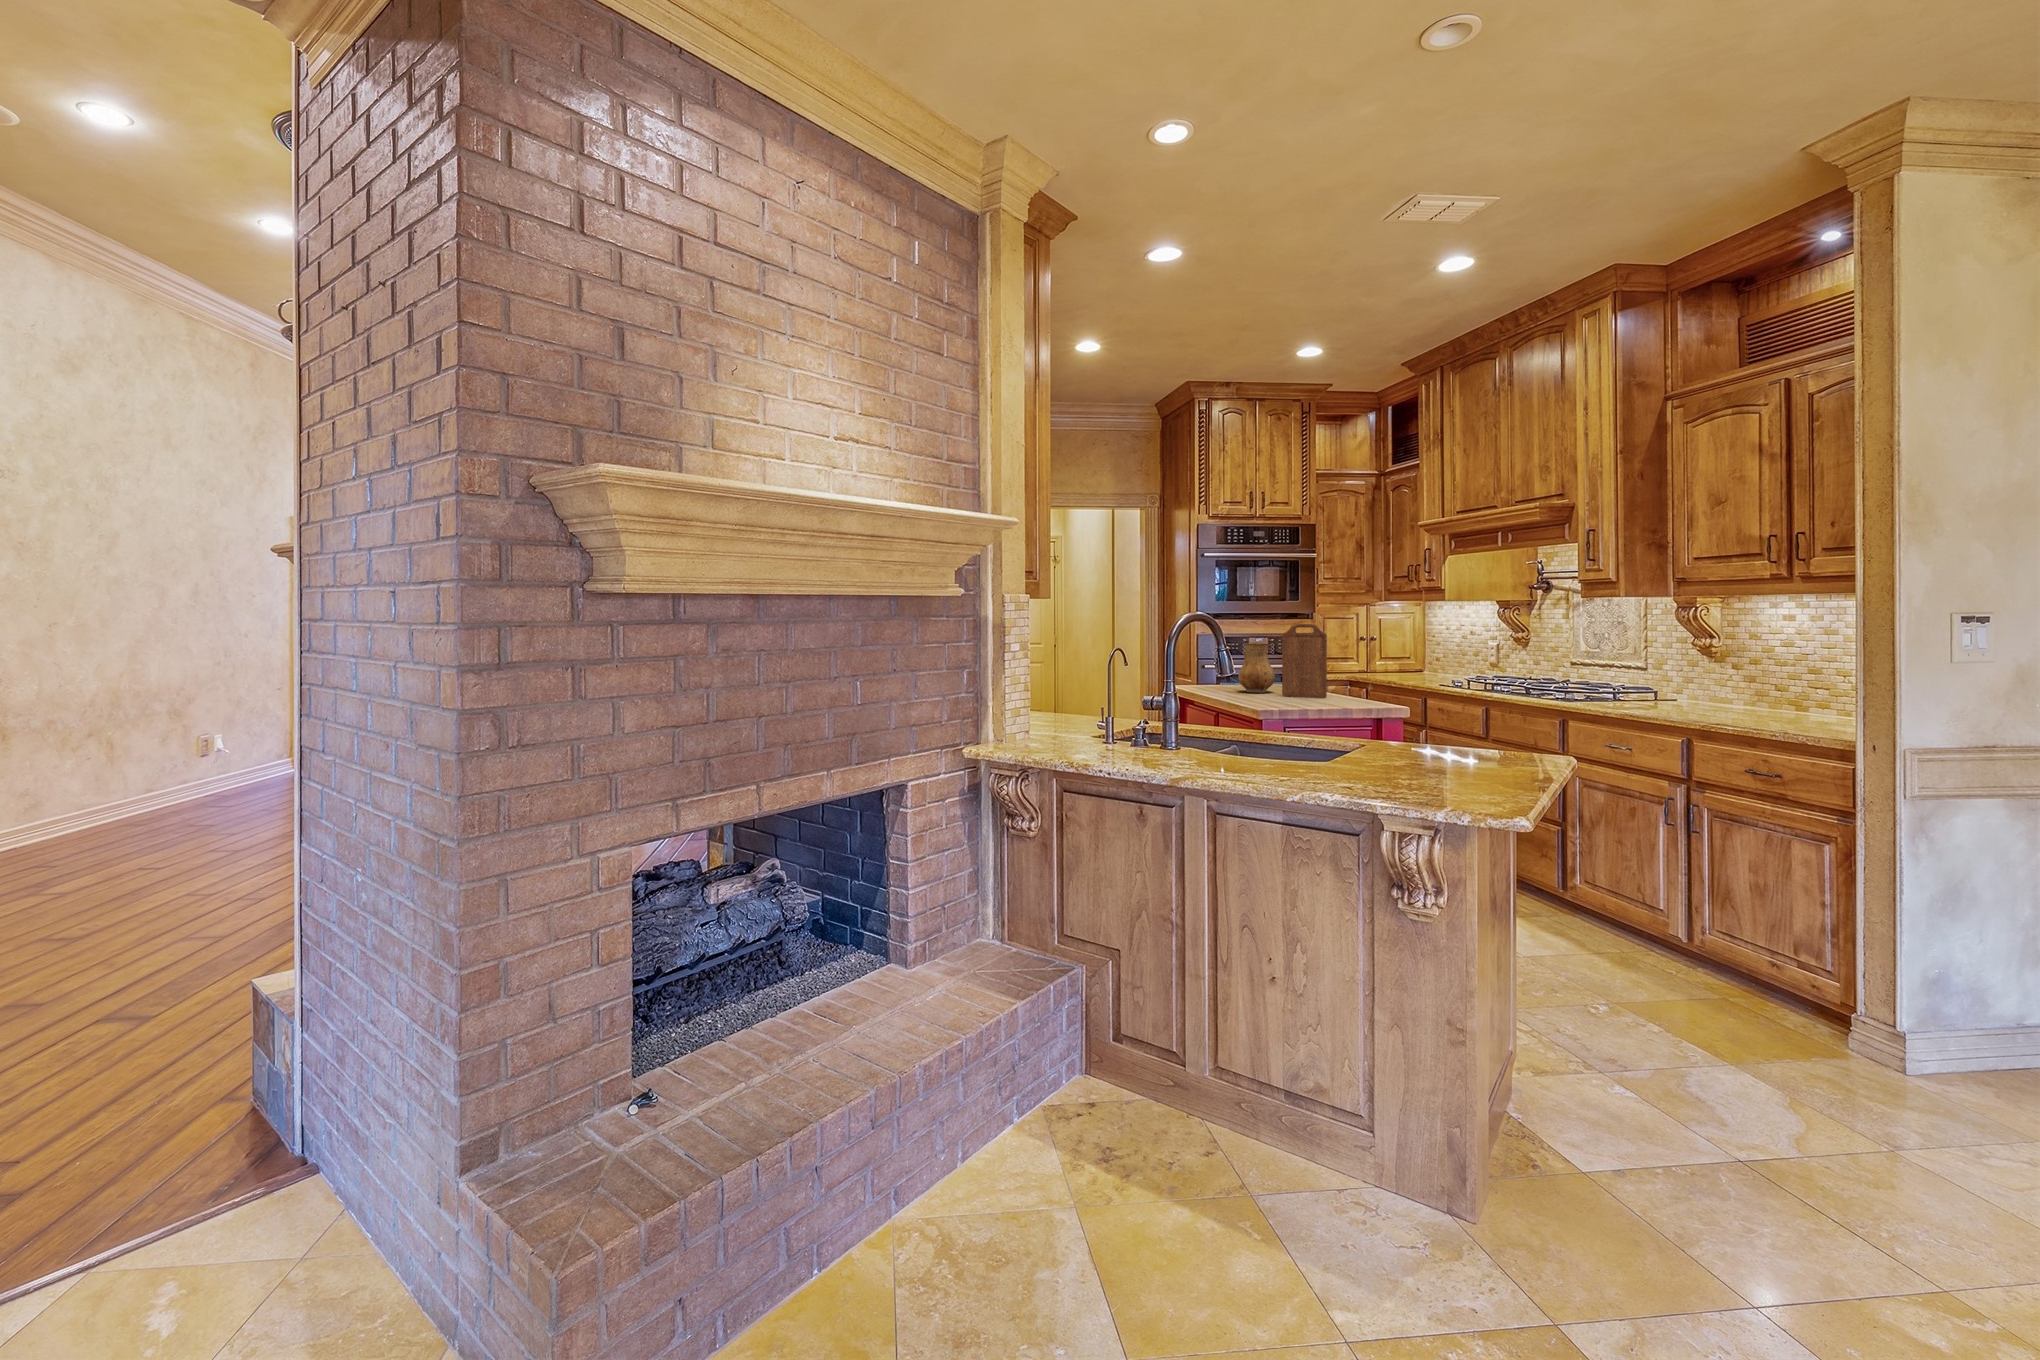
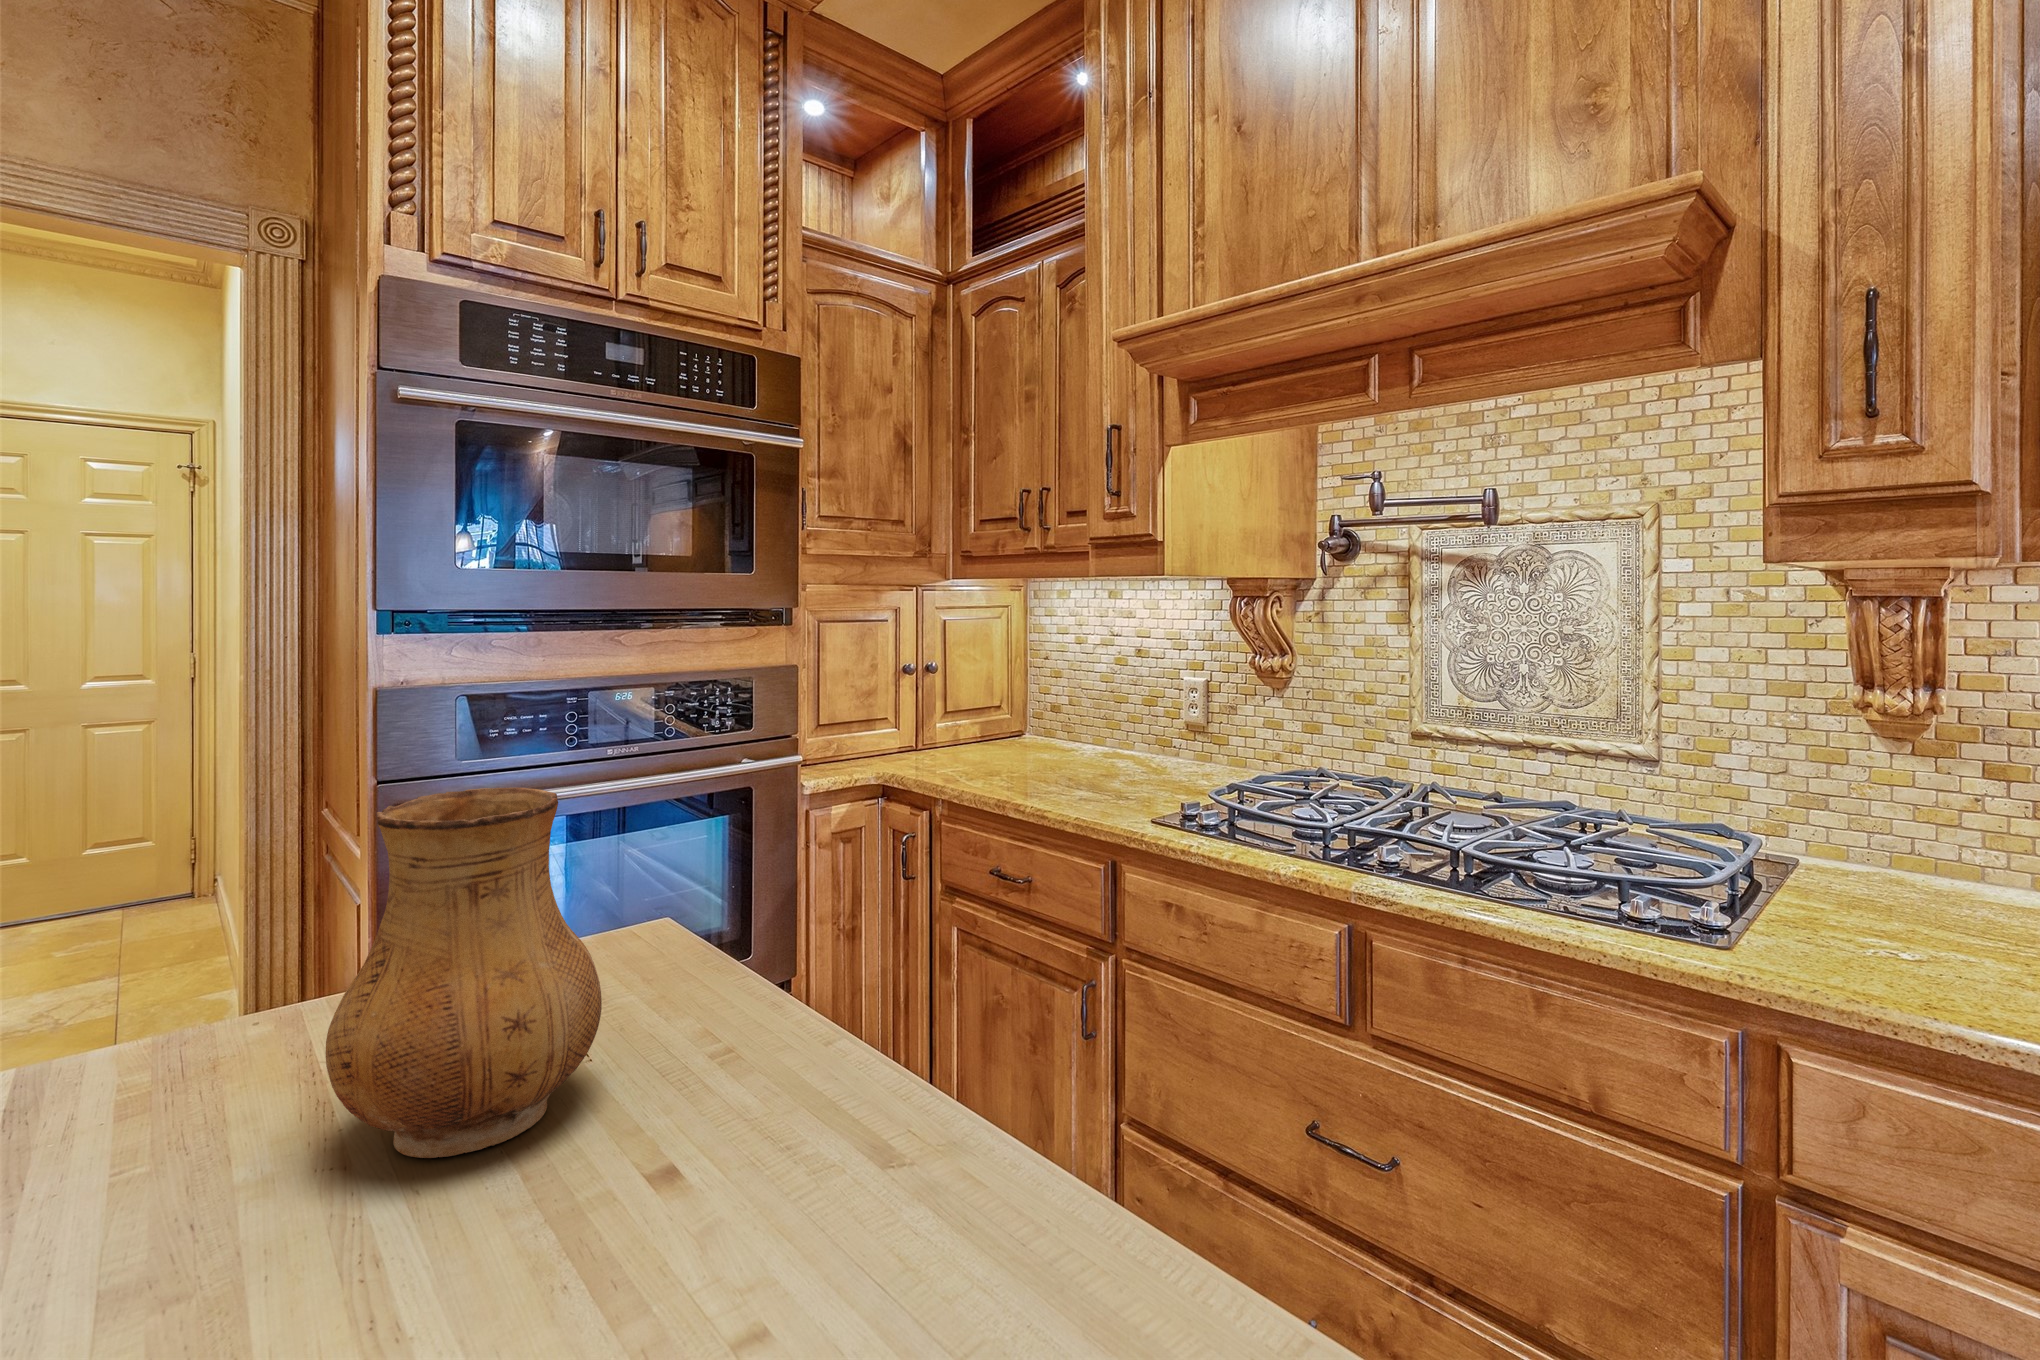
cutting board: present [1282,624,1327,698] -> none [621,684,946,1232]

